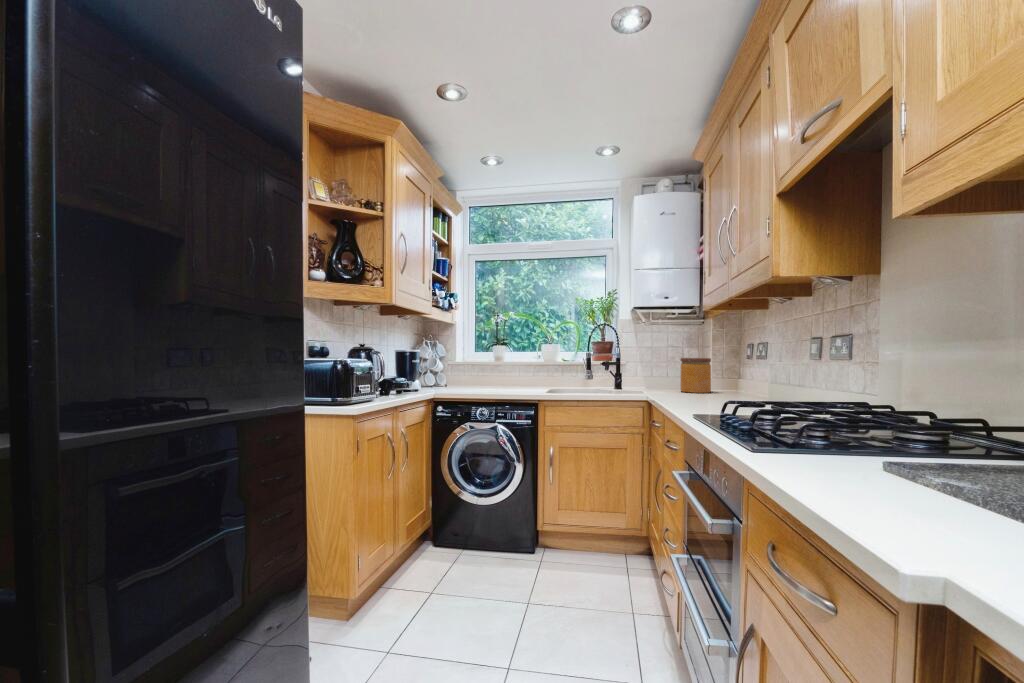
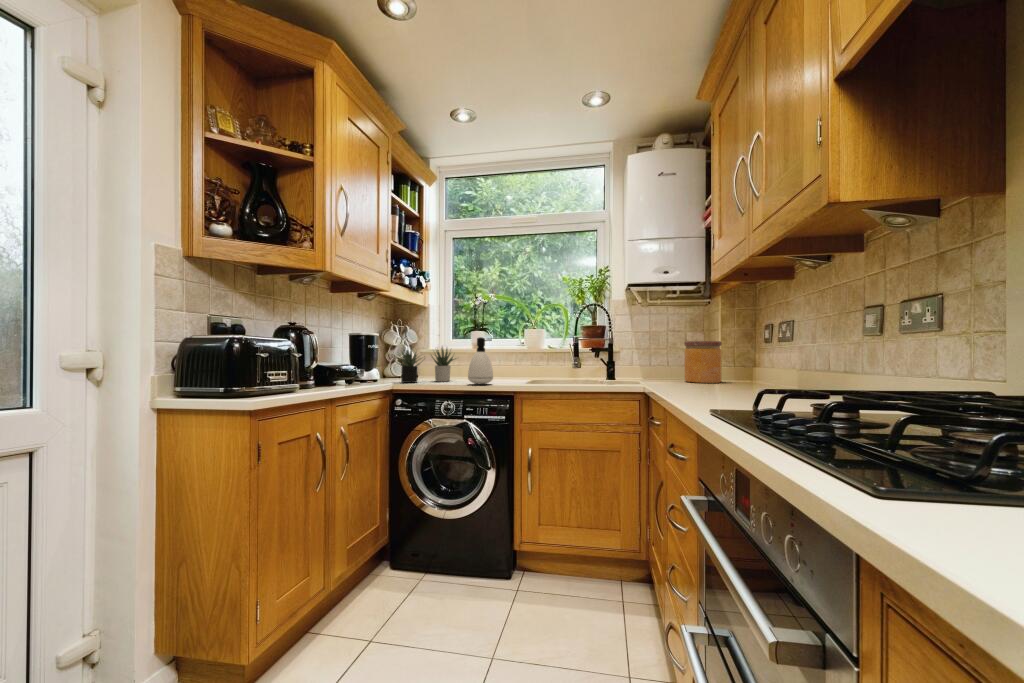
soap dispenser: none [501,354,522,393] -> present [468,337,493,384]
succulent plant: none [435,359,490,392] -> present [397,347,456,383]

